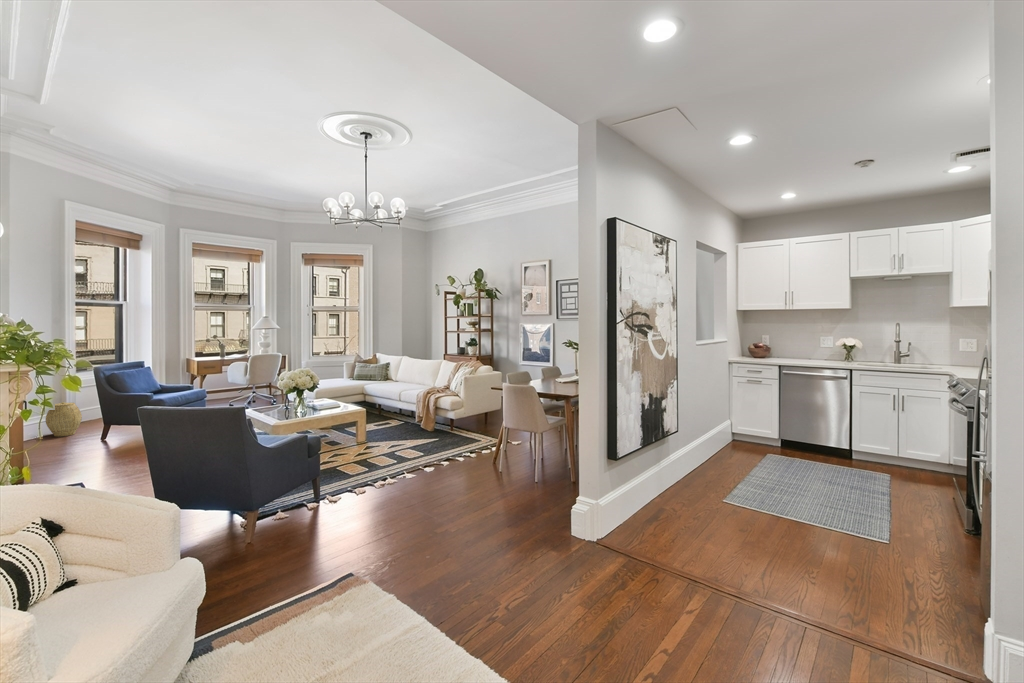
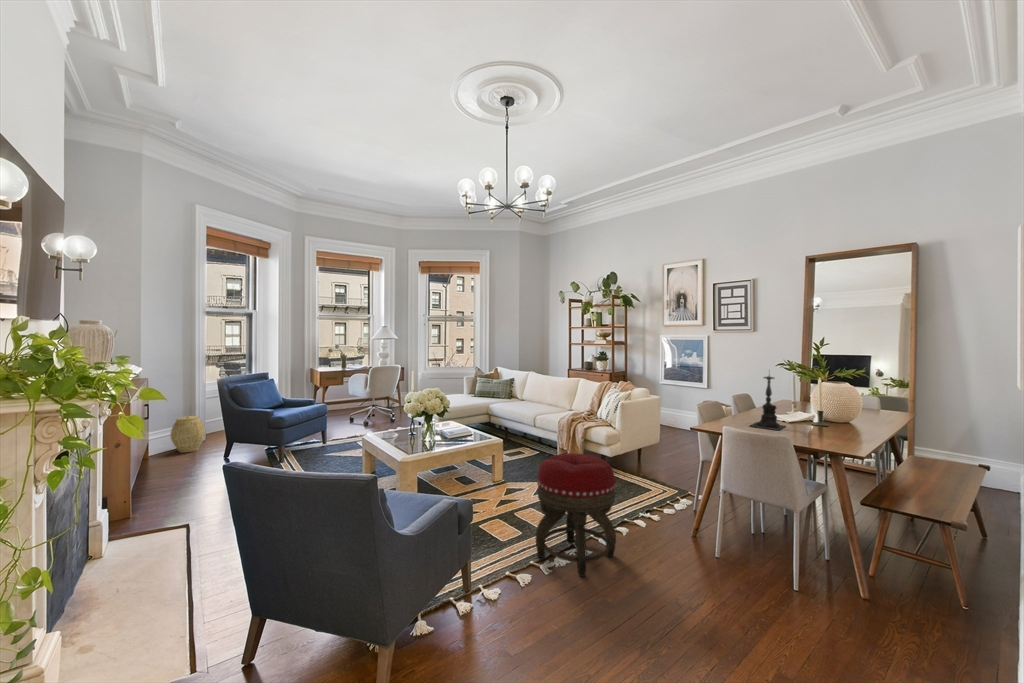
candle holder: none [531,346,557,387] -> present [750,375,785,430]
footstool: none [374,409,432,488] -> present [536,453,616,576]

